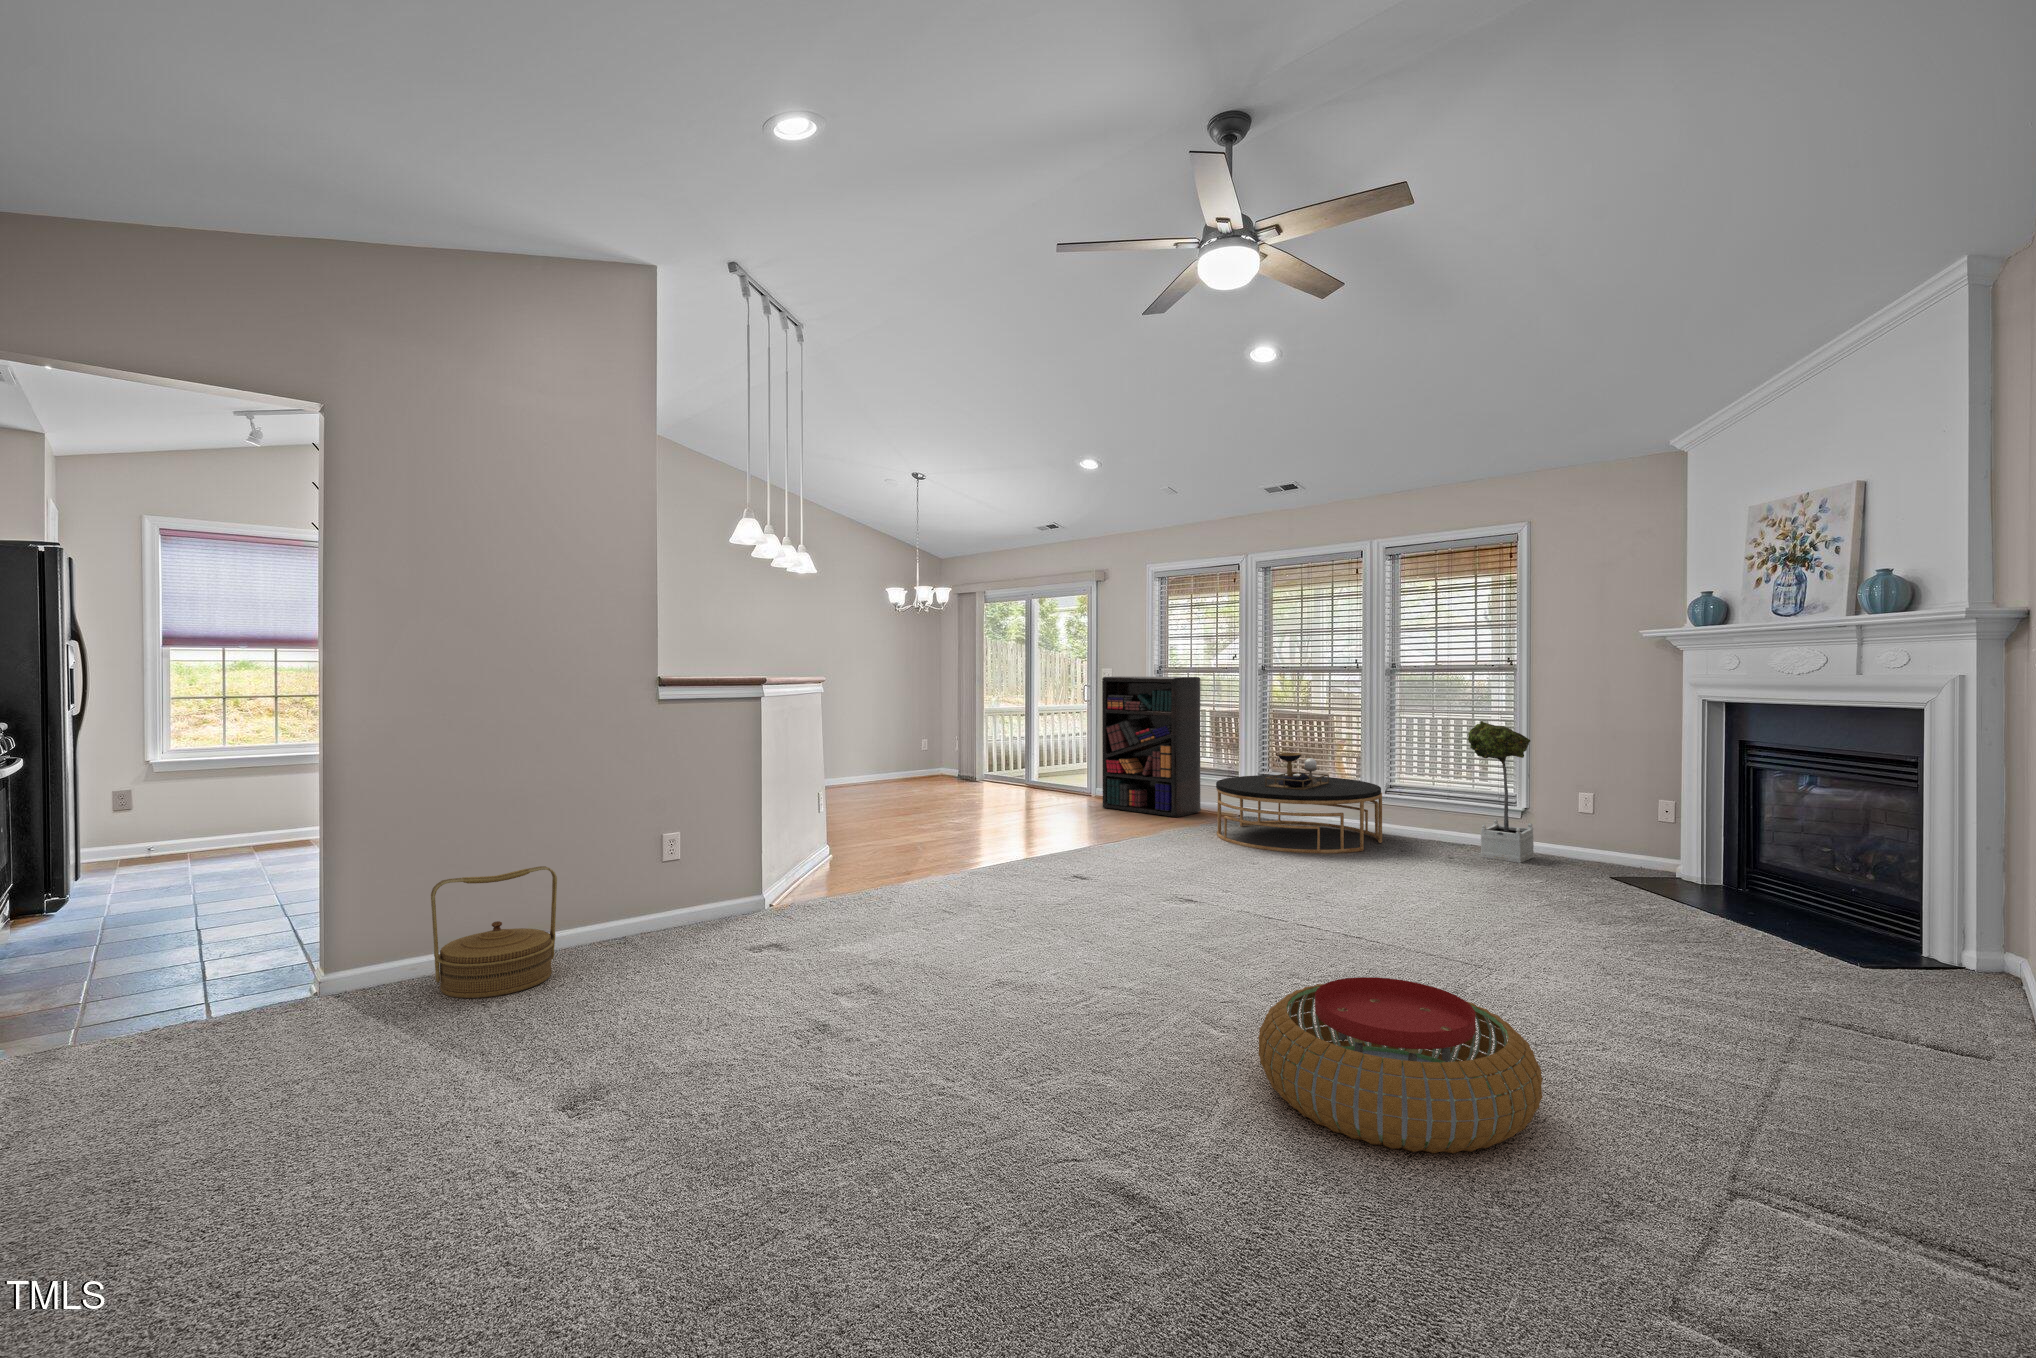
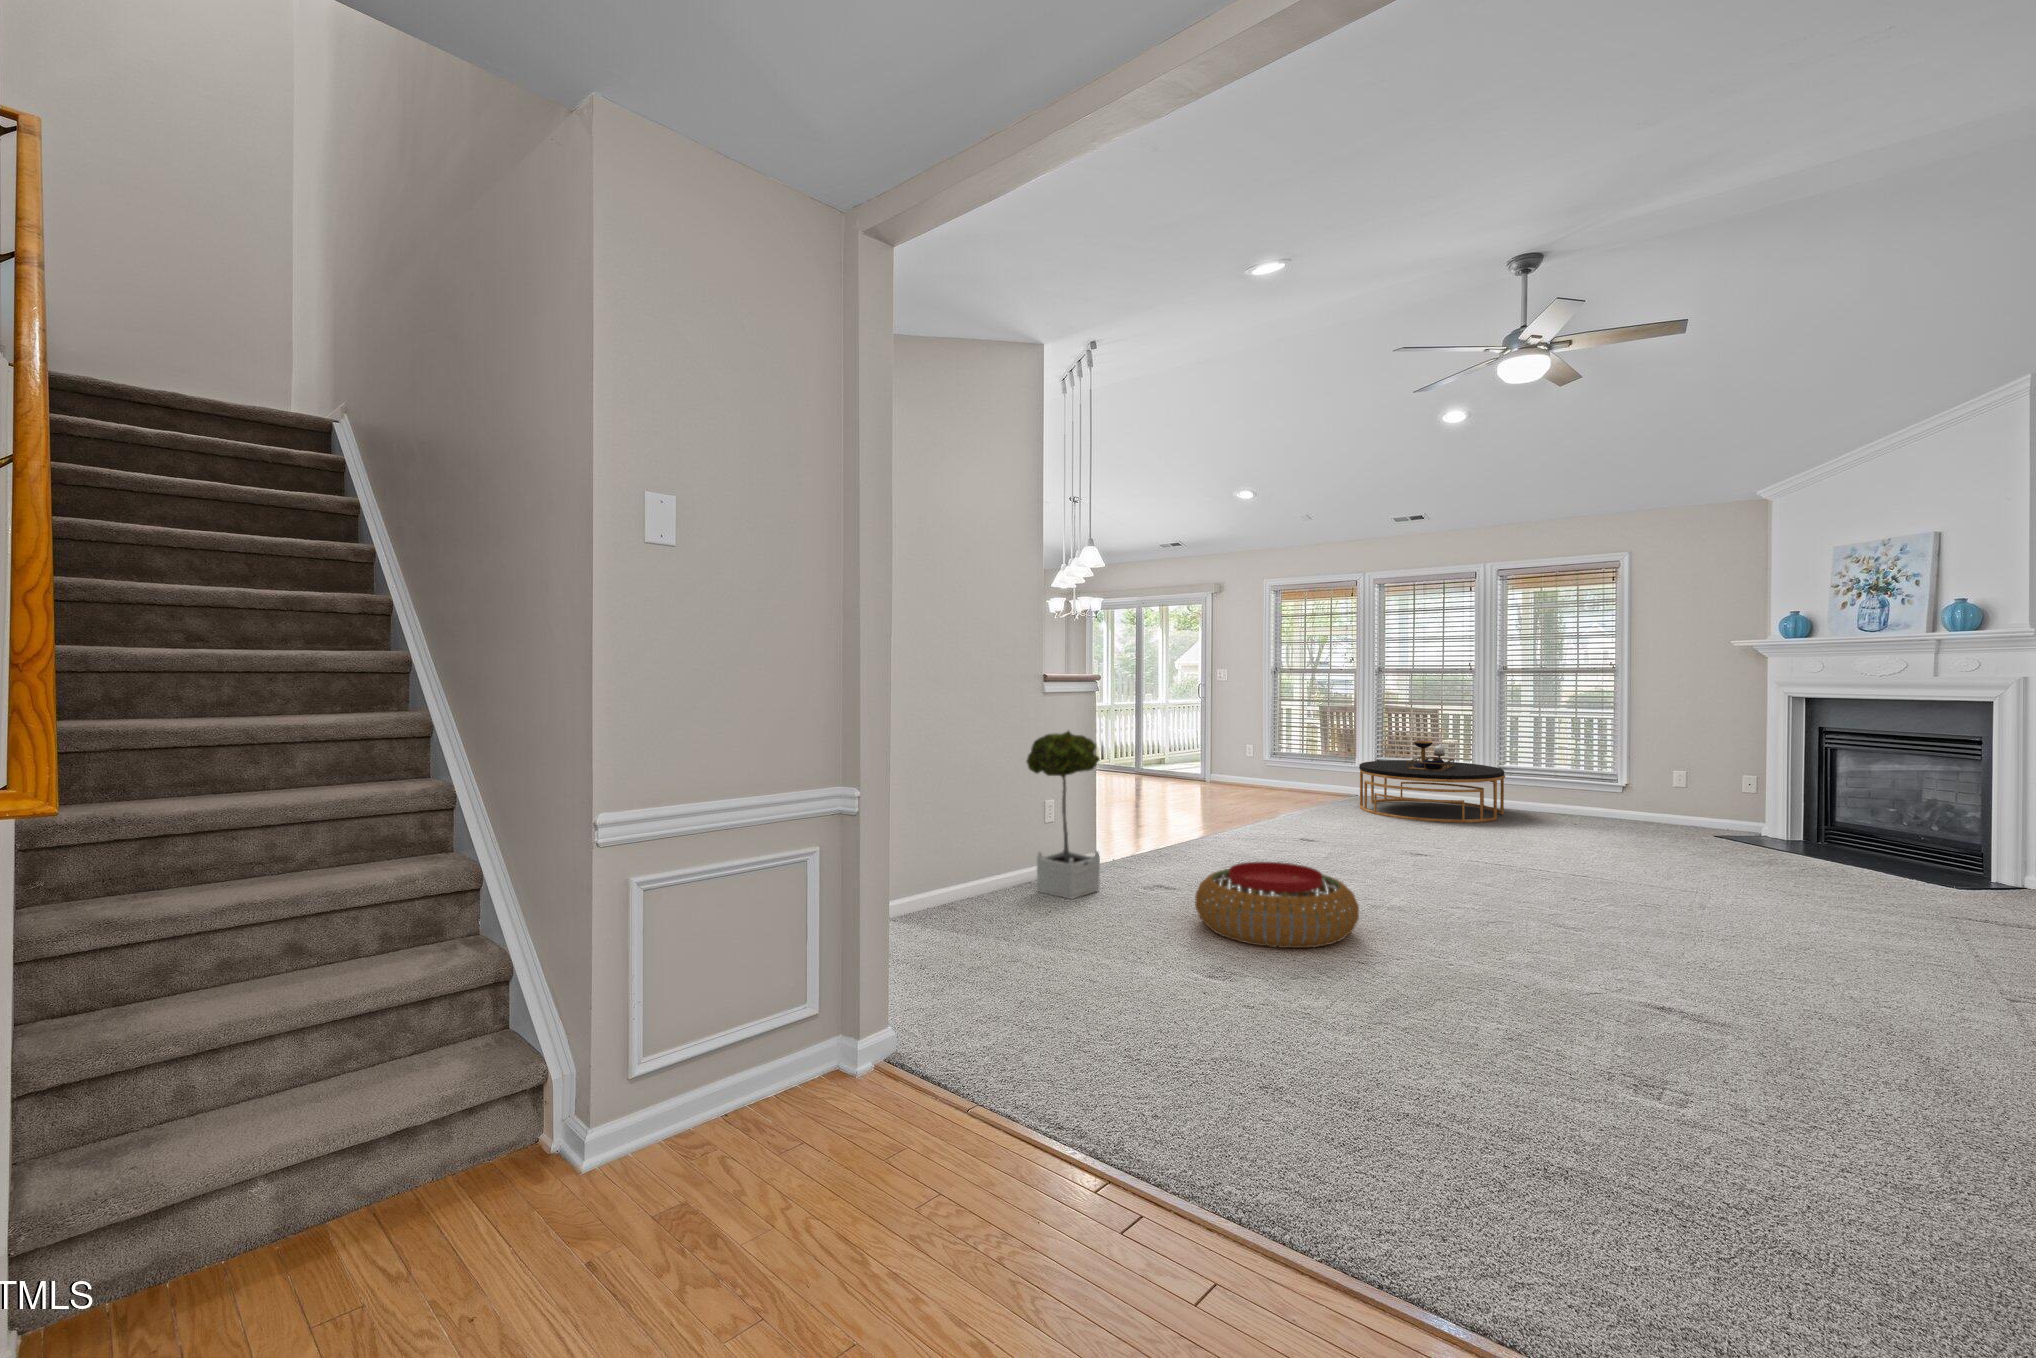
bookshelf: present [1102,676,1201,817] -> none [1236,677,1323,797]
potted tree: present [1468,721,1534,863] -> present [1027,731,1100,899]
woven basket: present [431,866,557,998] -> none [945,826,1023,924]
pouf: present [1258,977,1542,1153] -> present [1195,862,1359,948]

